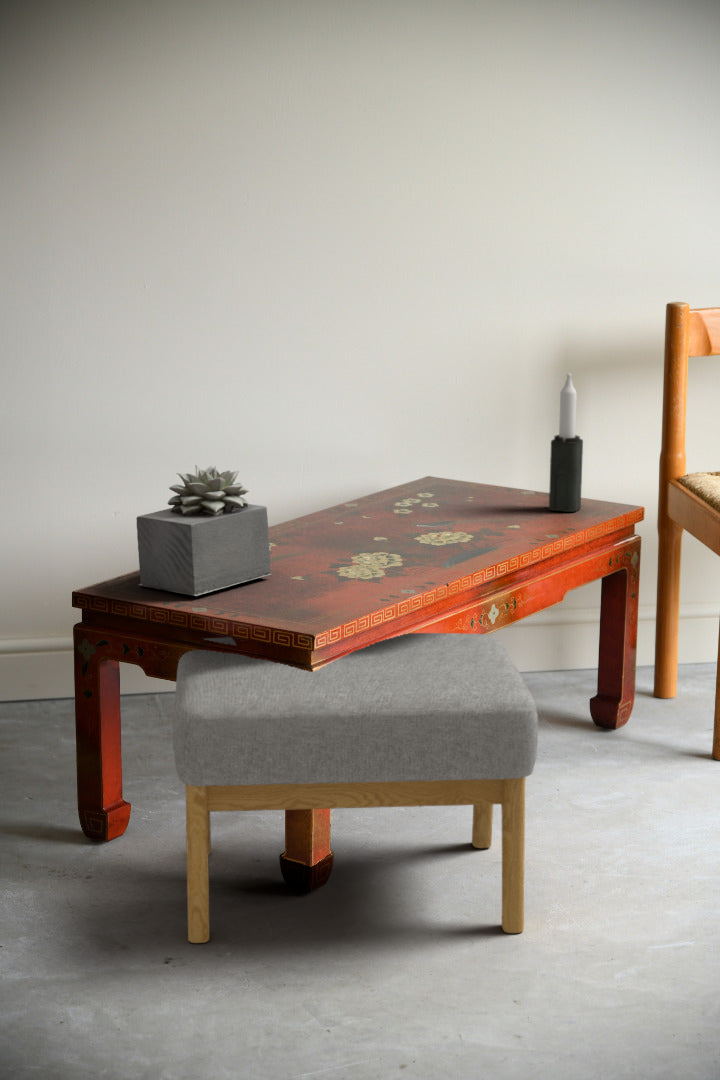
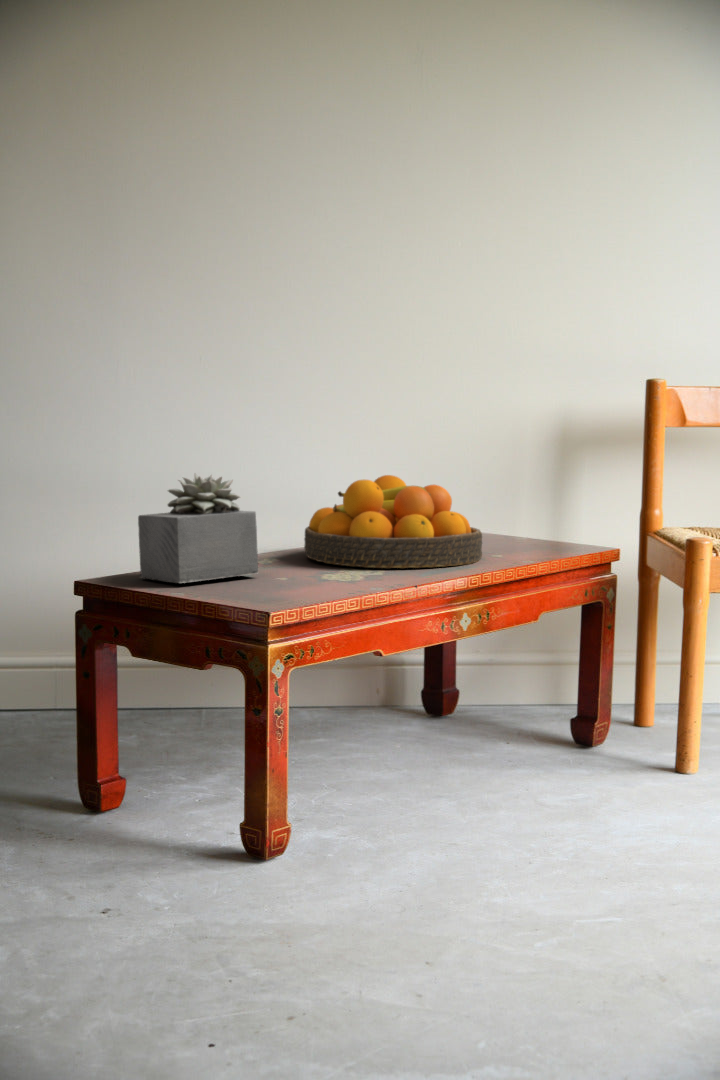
candle: present [549,373,583,512] -> none [533,427,564,549]
fruit bowl: none [300,437,501,557] -> present [304,475,482,568]
footstool: present [173,633,538,943] -> none [123,624,474,909]

